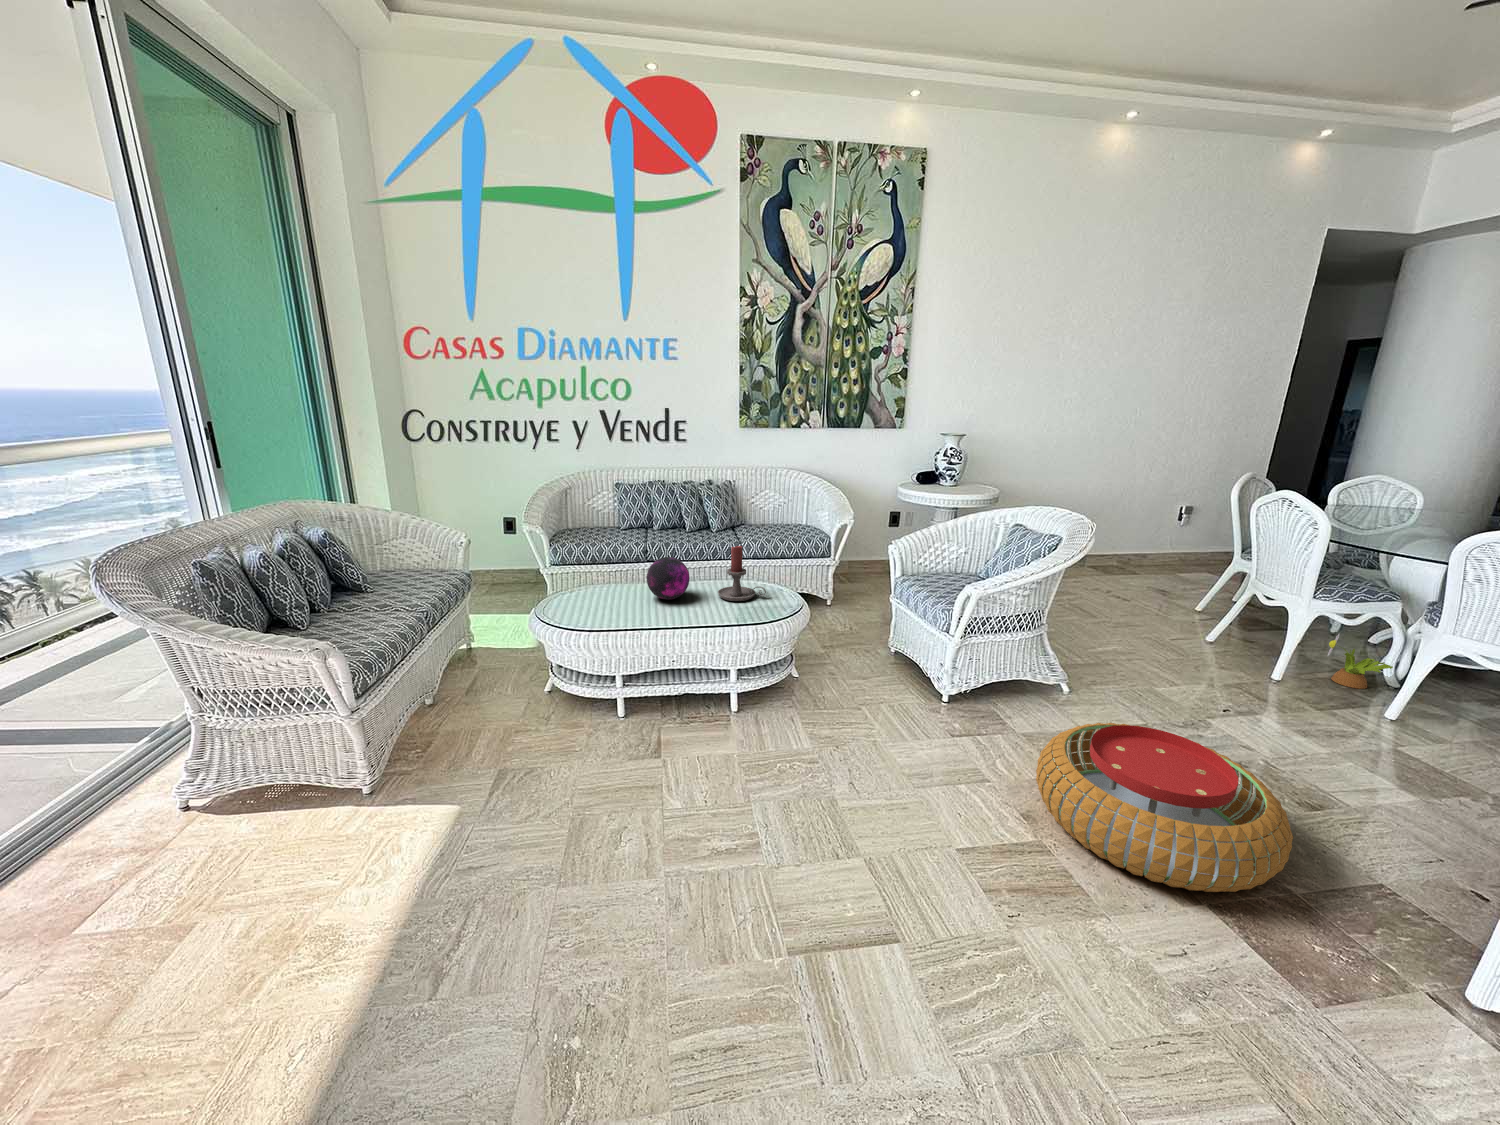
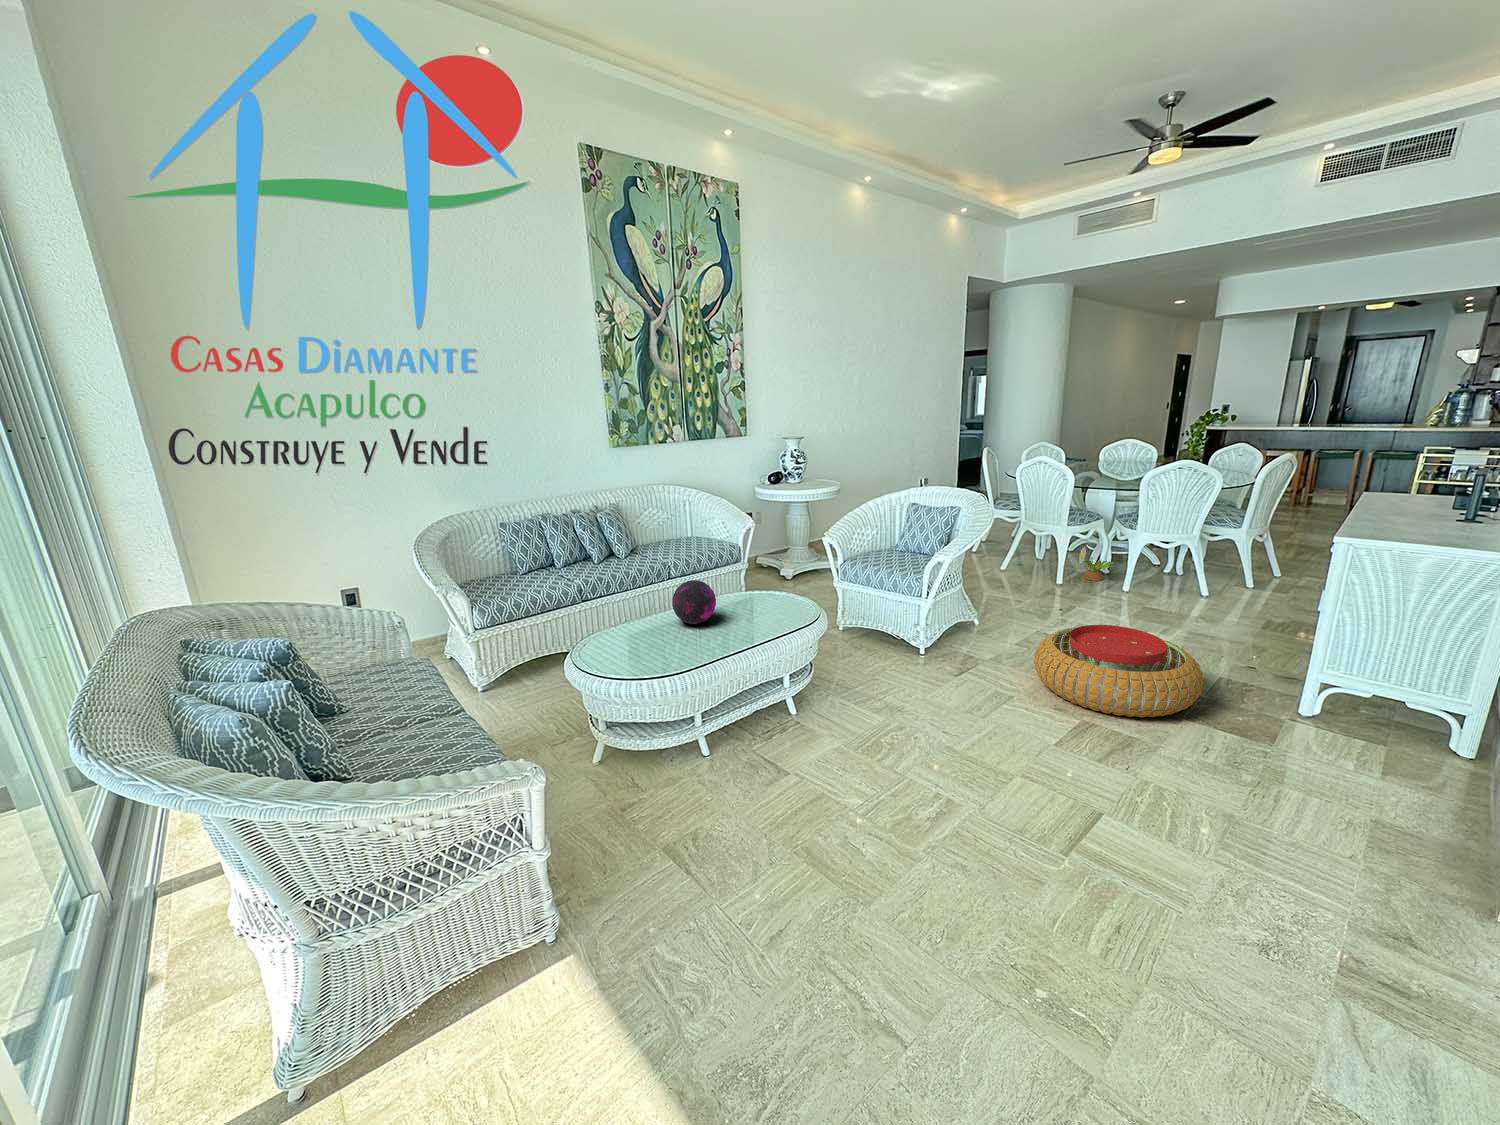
candle holder: present [718,546,766,601] -> none [732,557,778,611]

